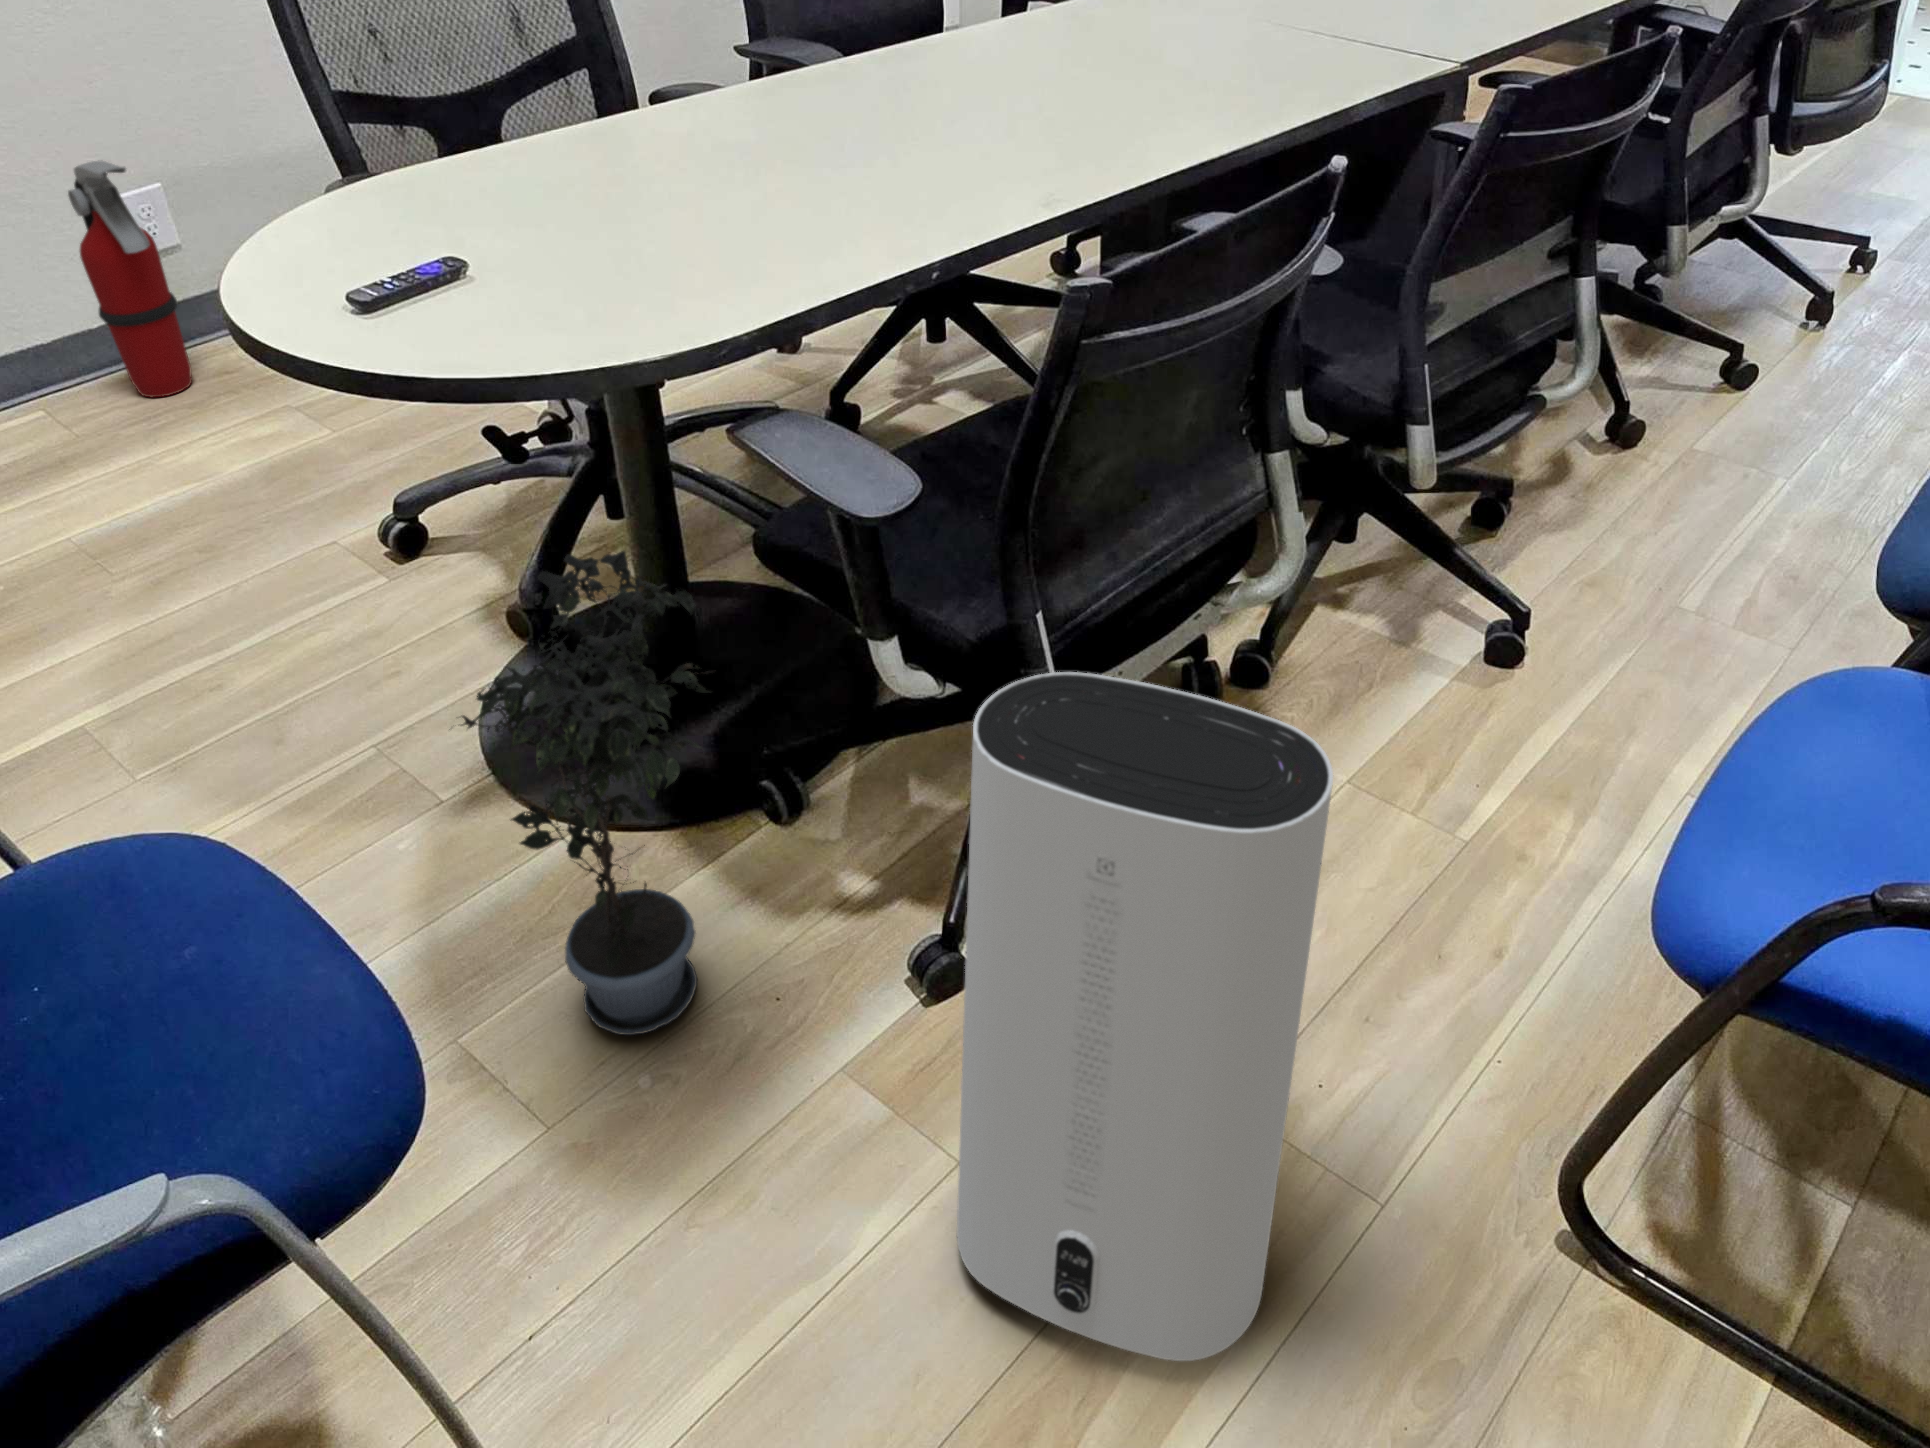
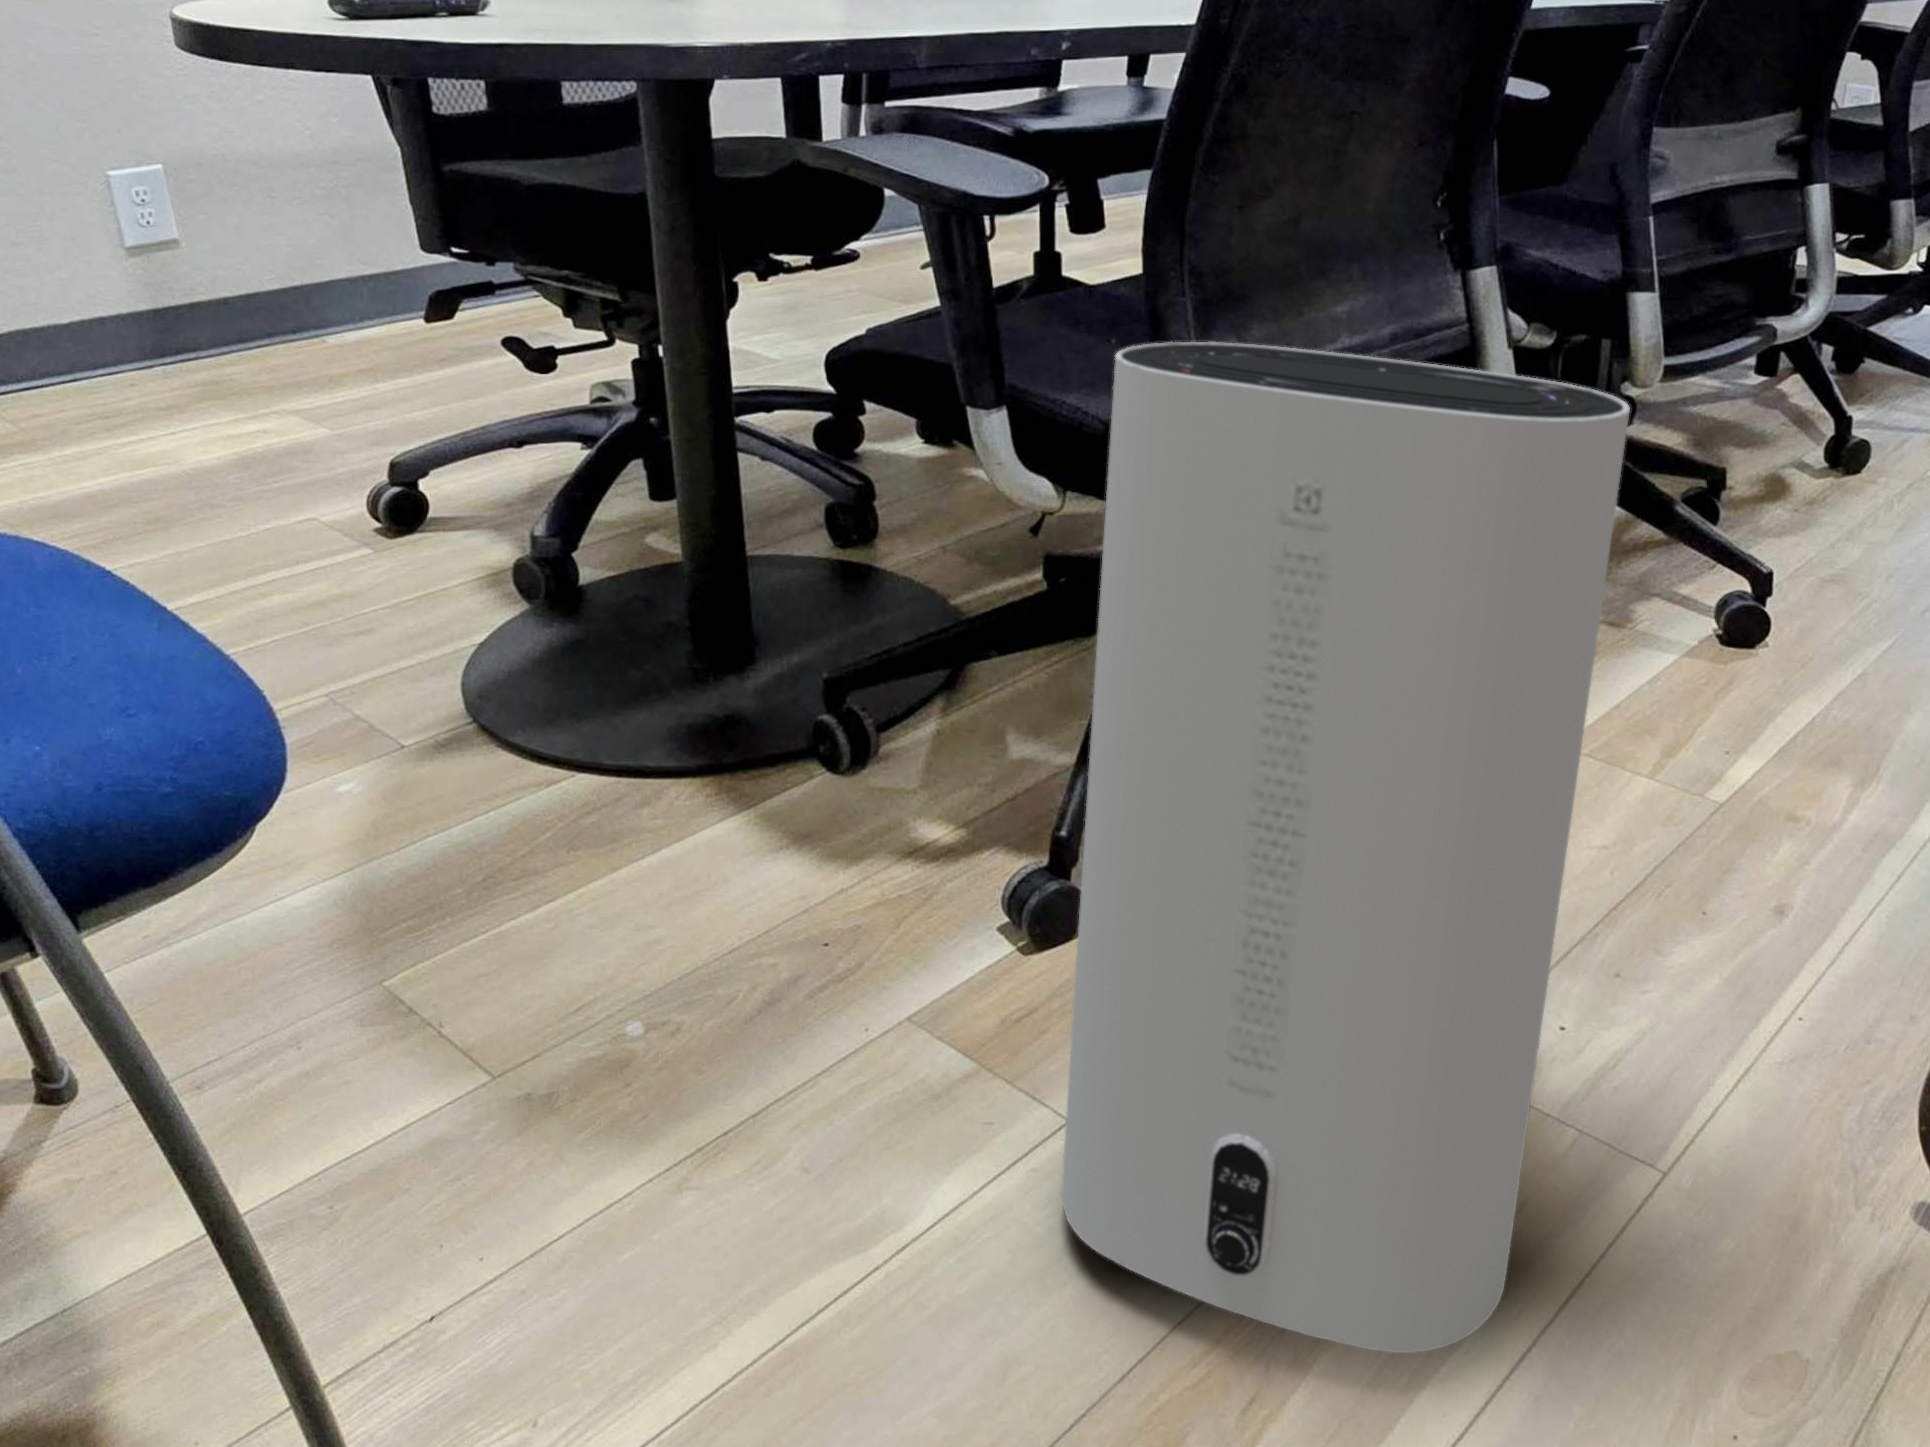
fire extinguisher: present [68,160,192,397] -> none [68,107,190,394]
potted plant: present [462,551,712,1035] -> none [400,248,765,970]

